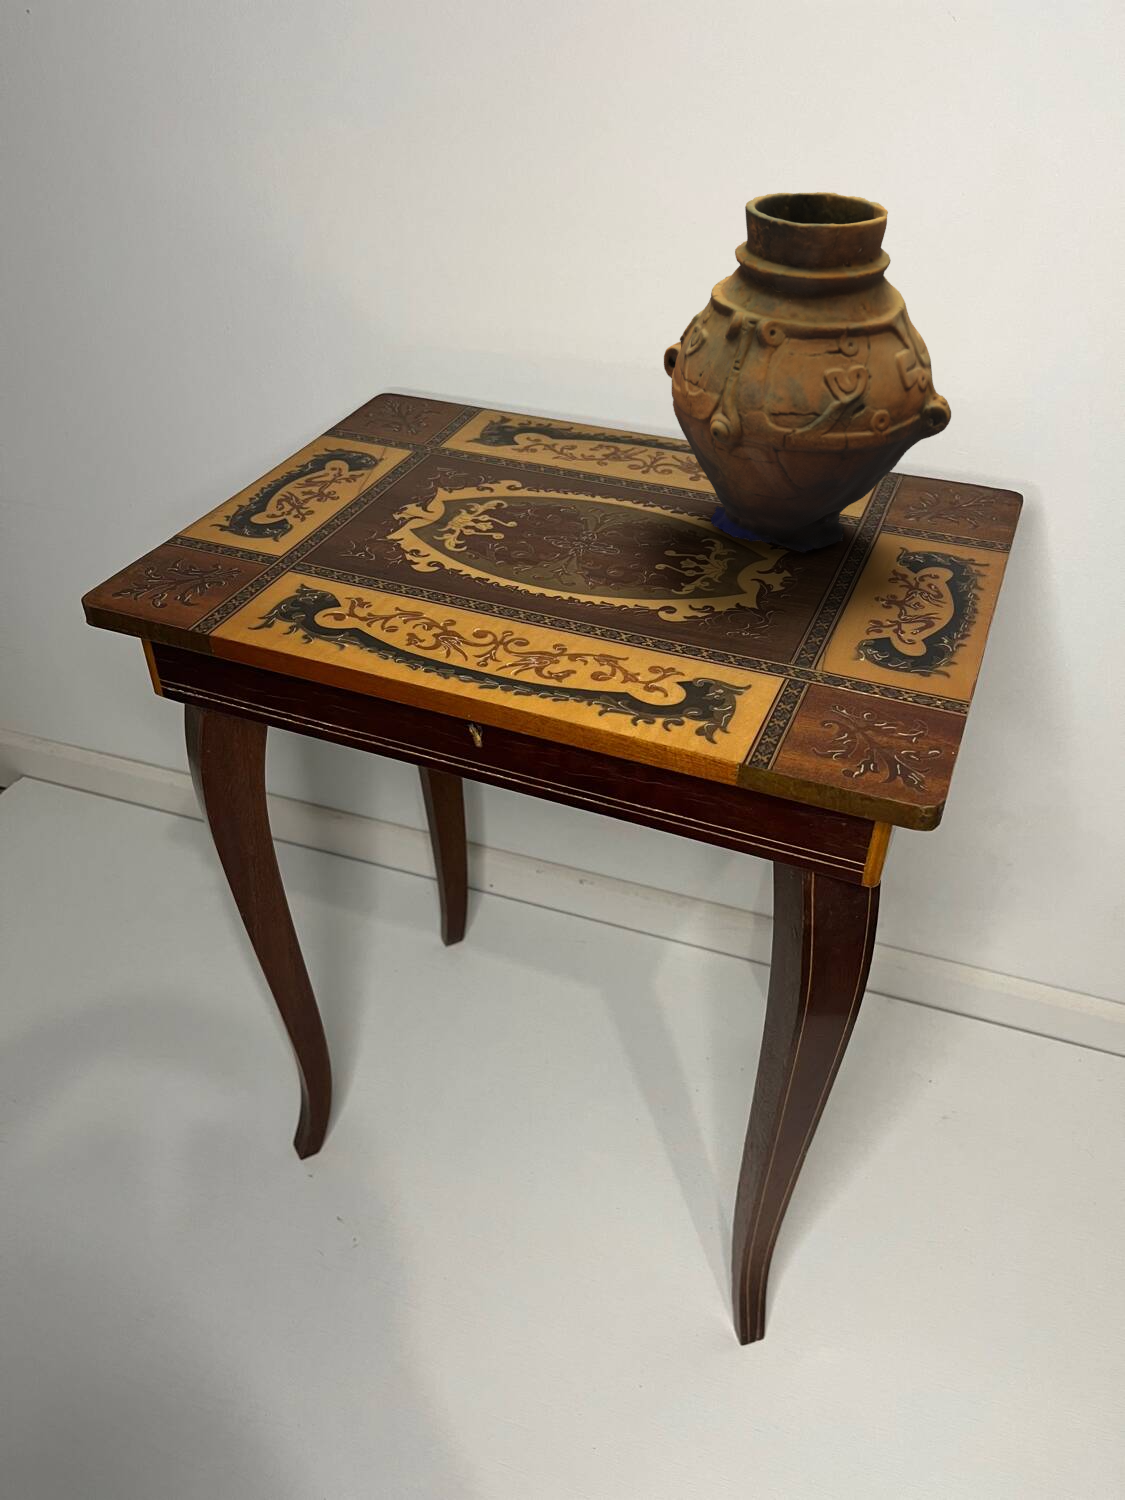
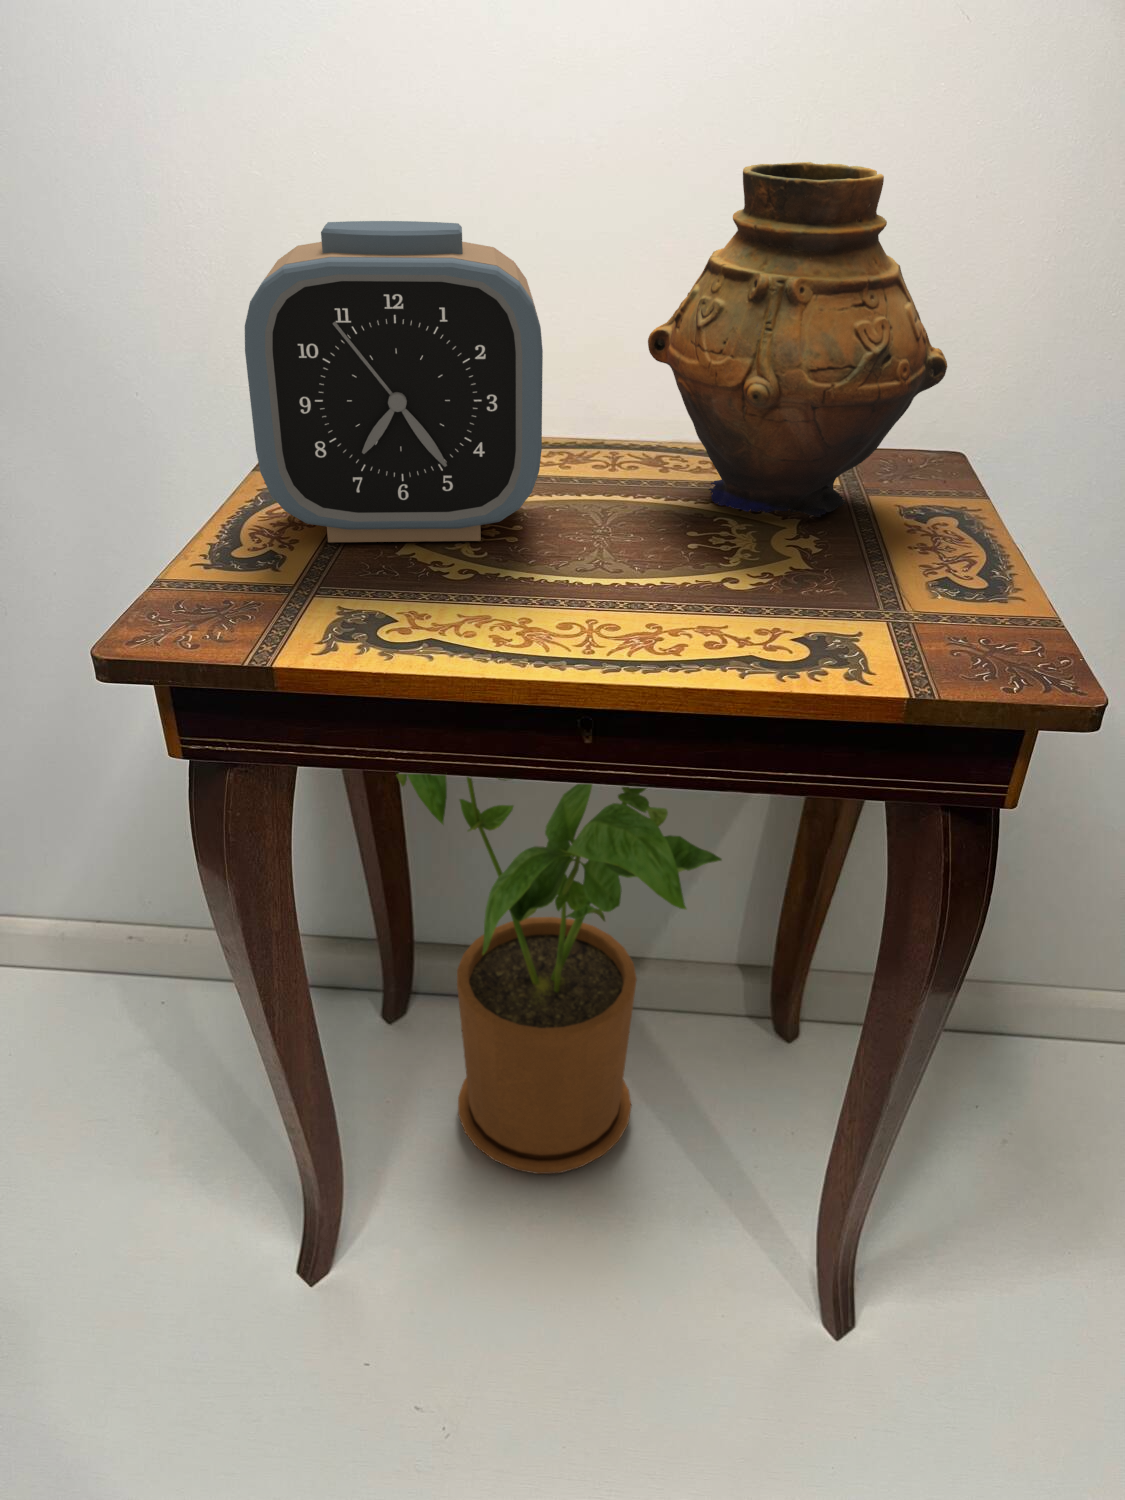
alarm clock: none [260,227,549,534] -> present [245,221,543,542]
house plant: none [416,596,787,1119] -> present [397,774,722,1174]

